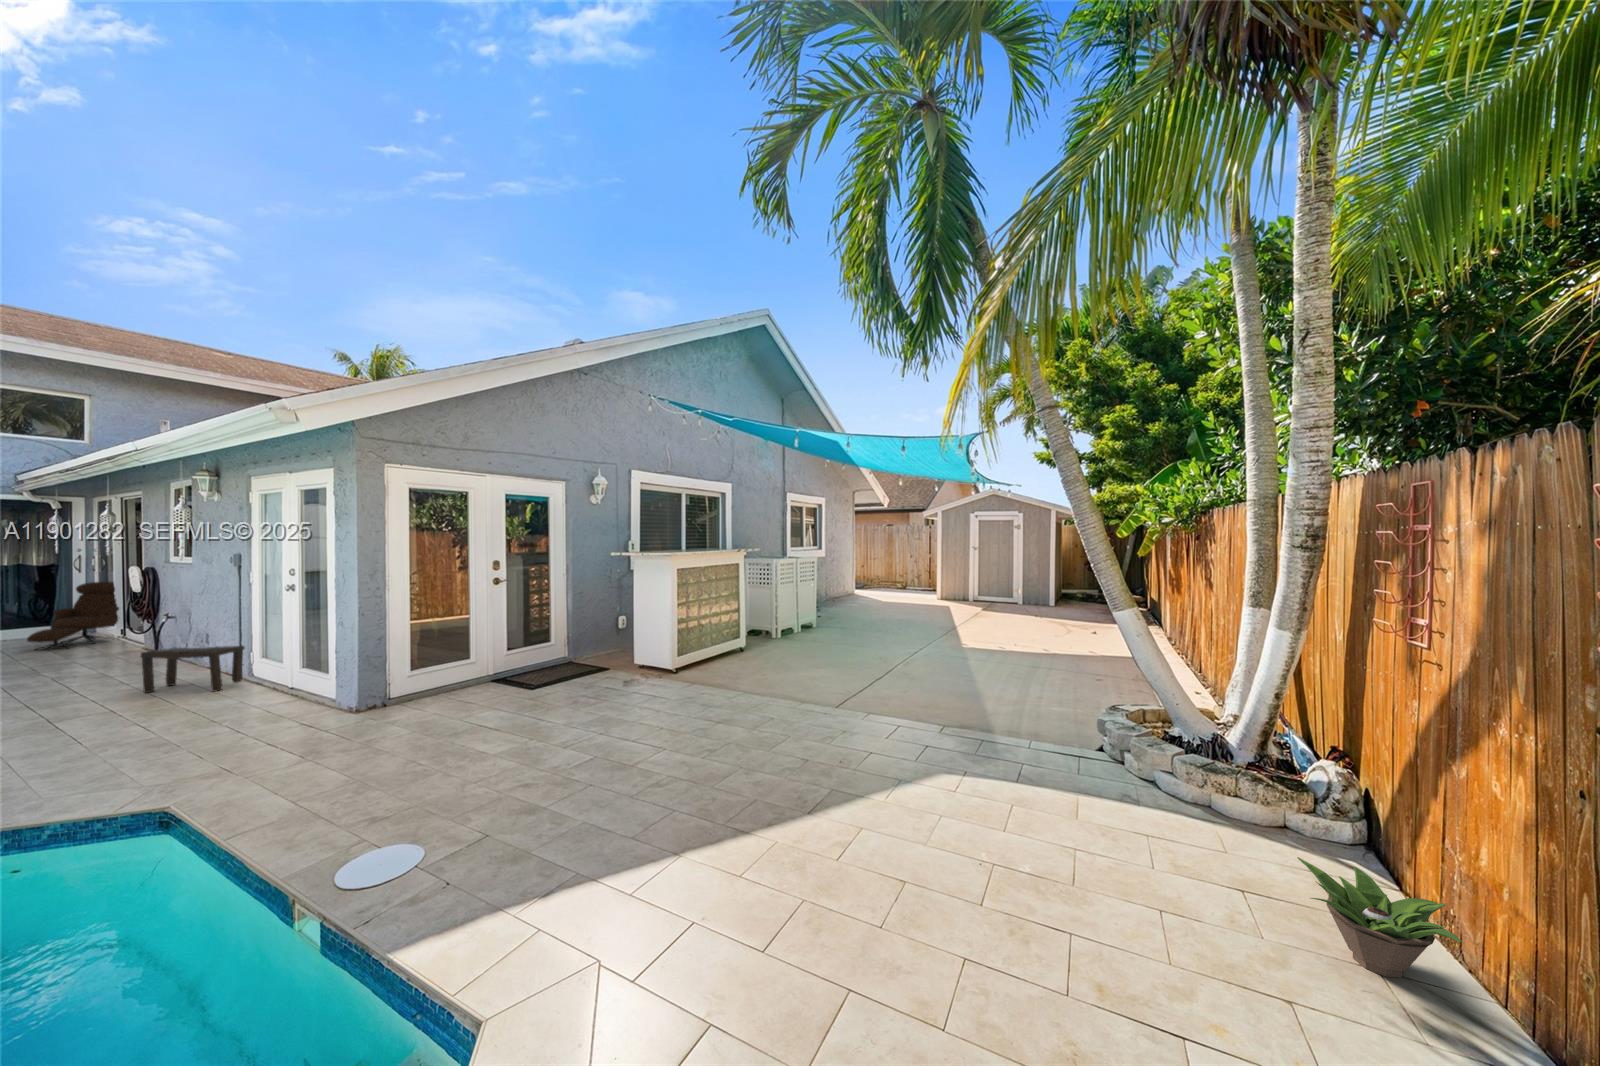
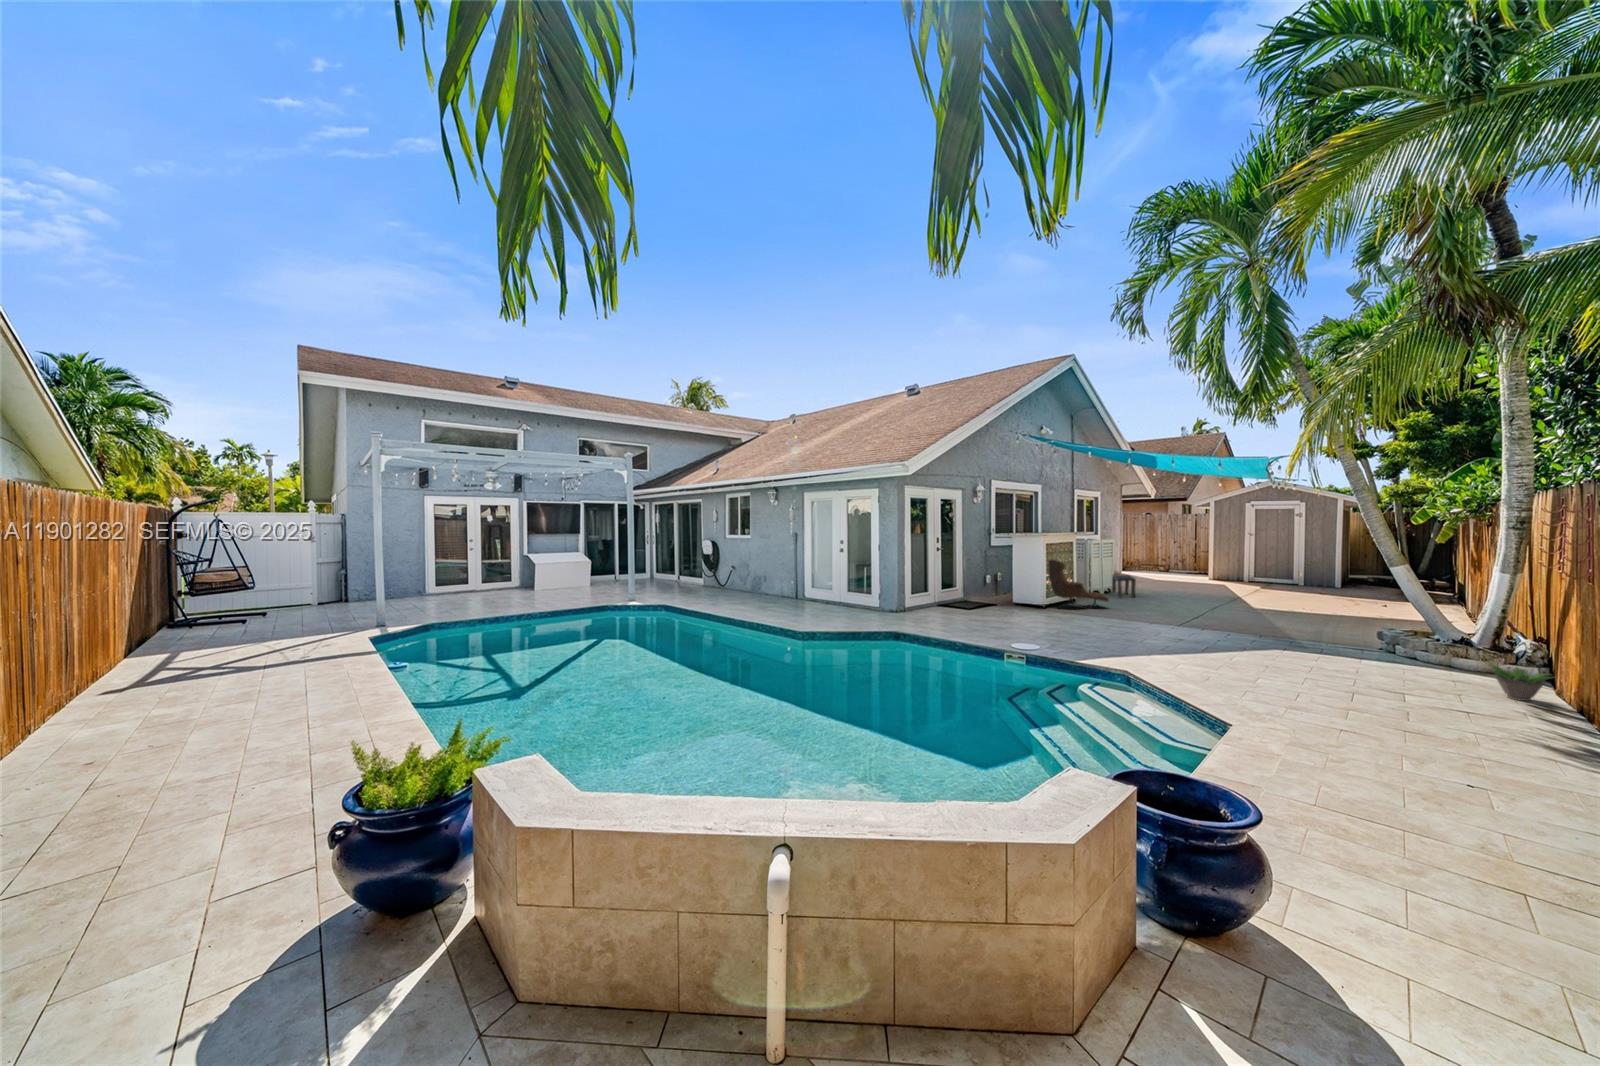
lounge chair: present [27,582,119,650] -> present [1048,560,1109,609]
bench: present [141,646,244,693] -> present [1112,575,1136,598]

